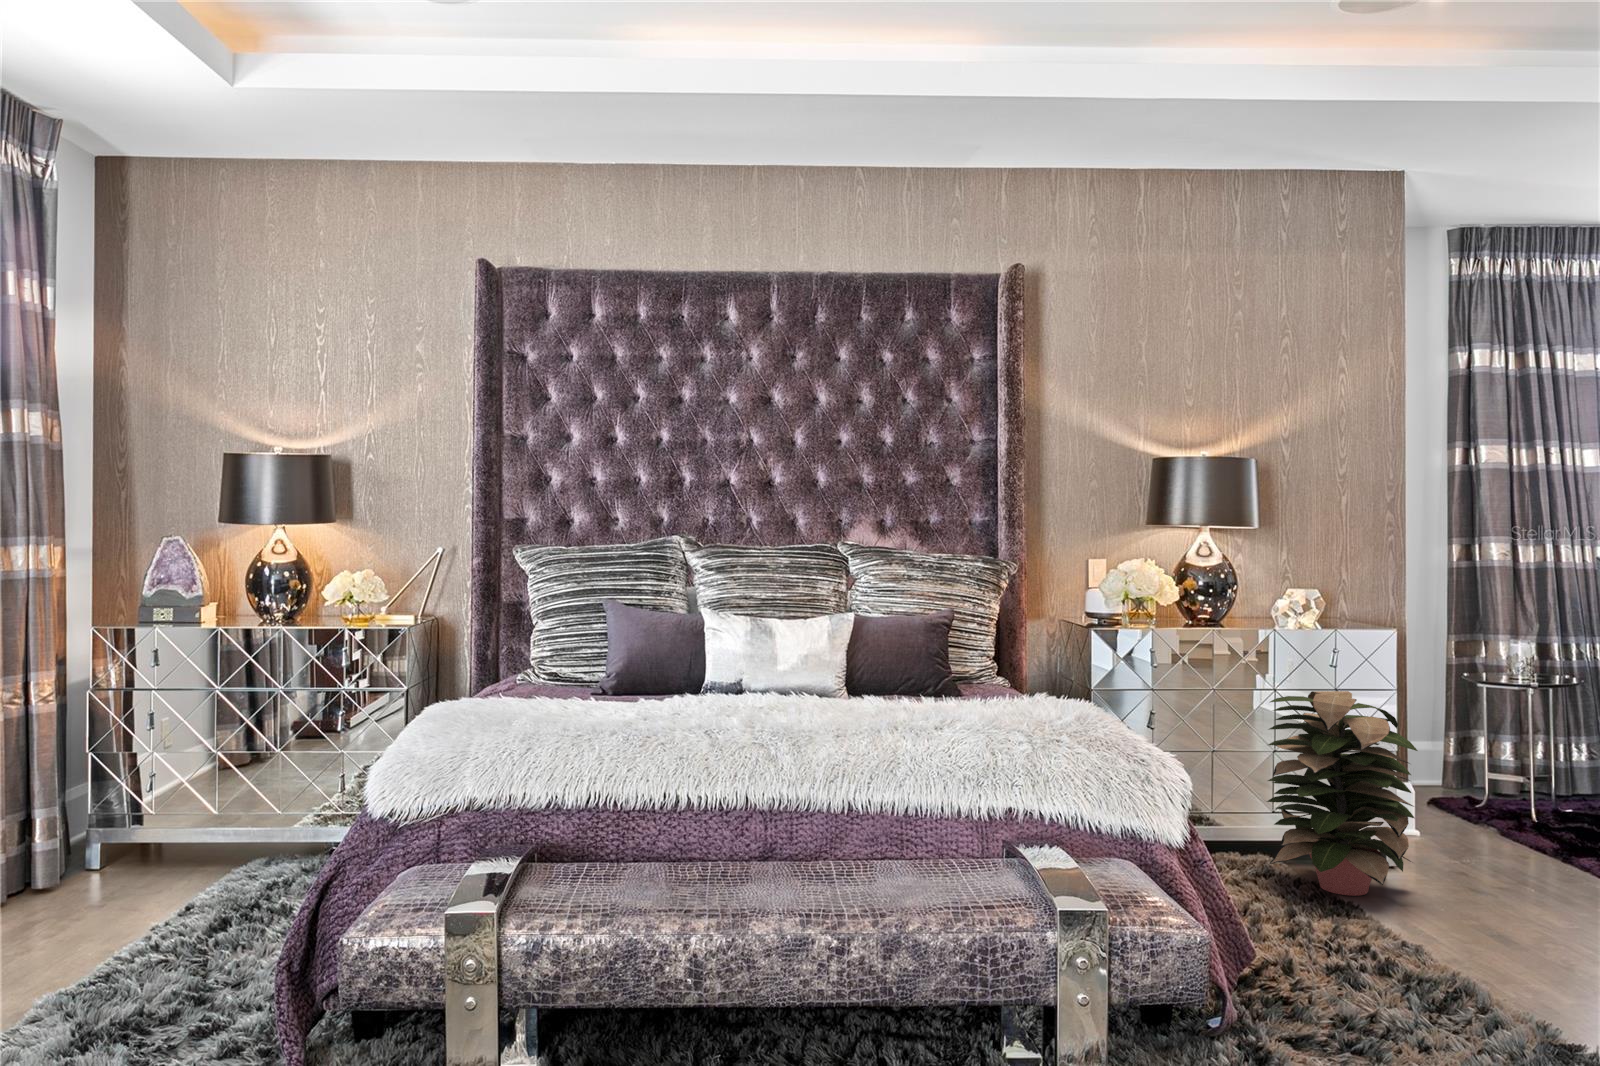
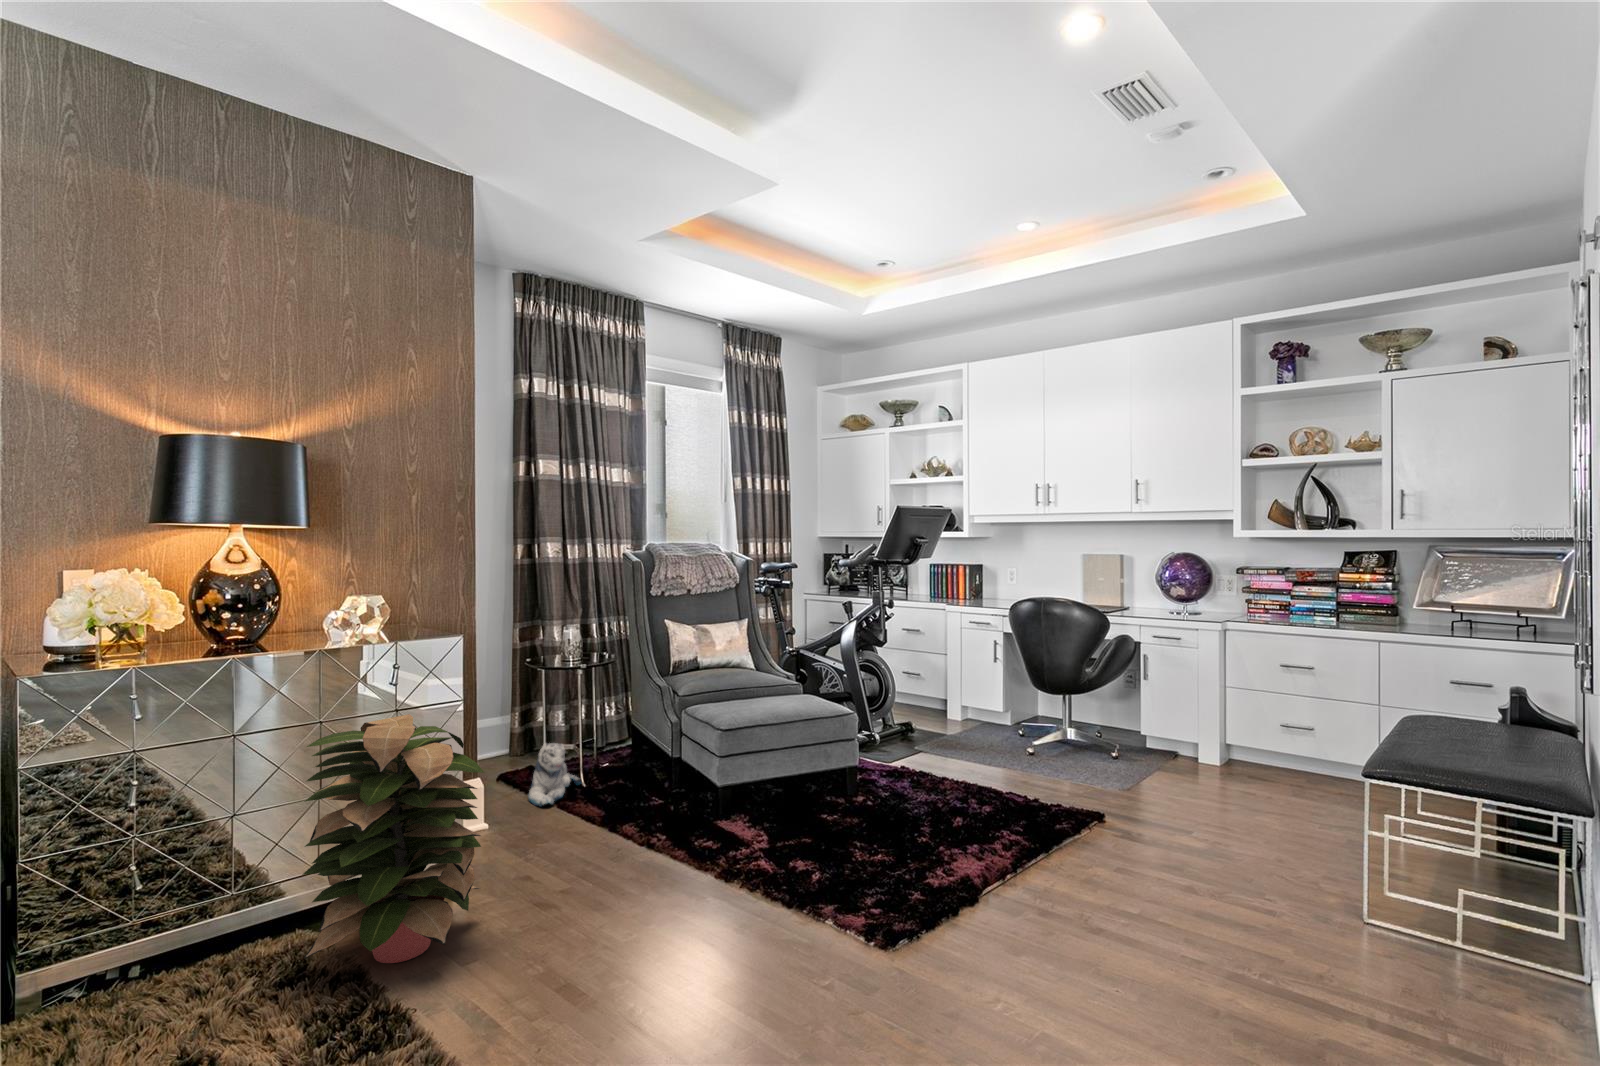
plush toy: none [1464,767,1535,835] -> present [528,743,582,807]

